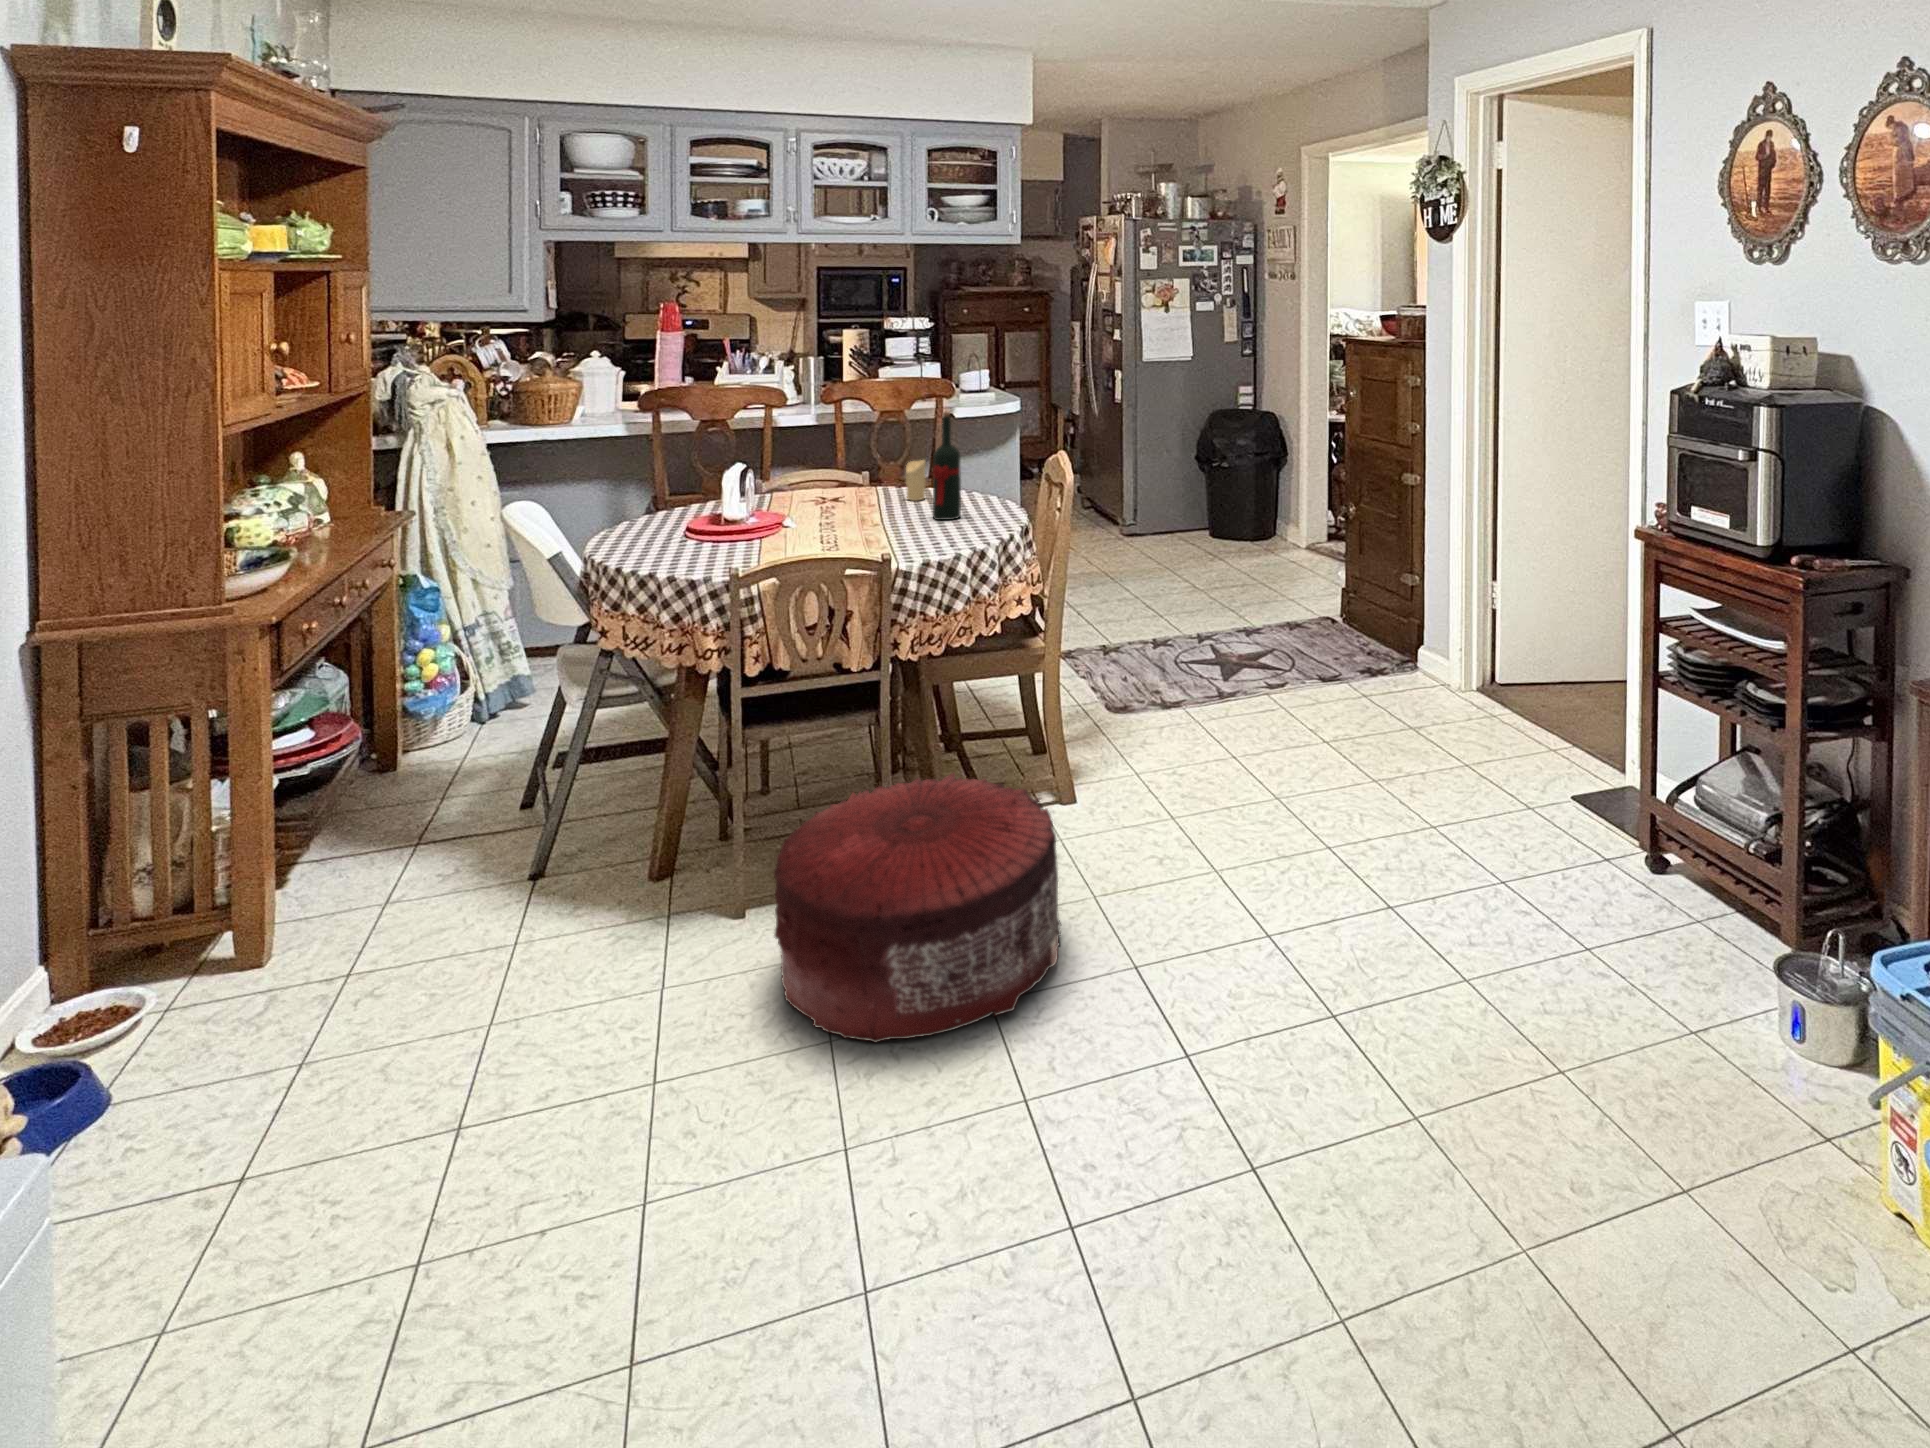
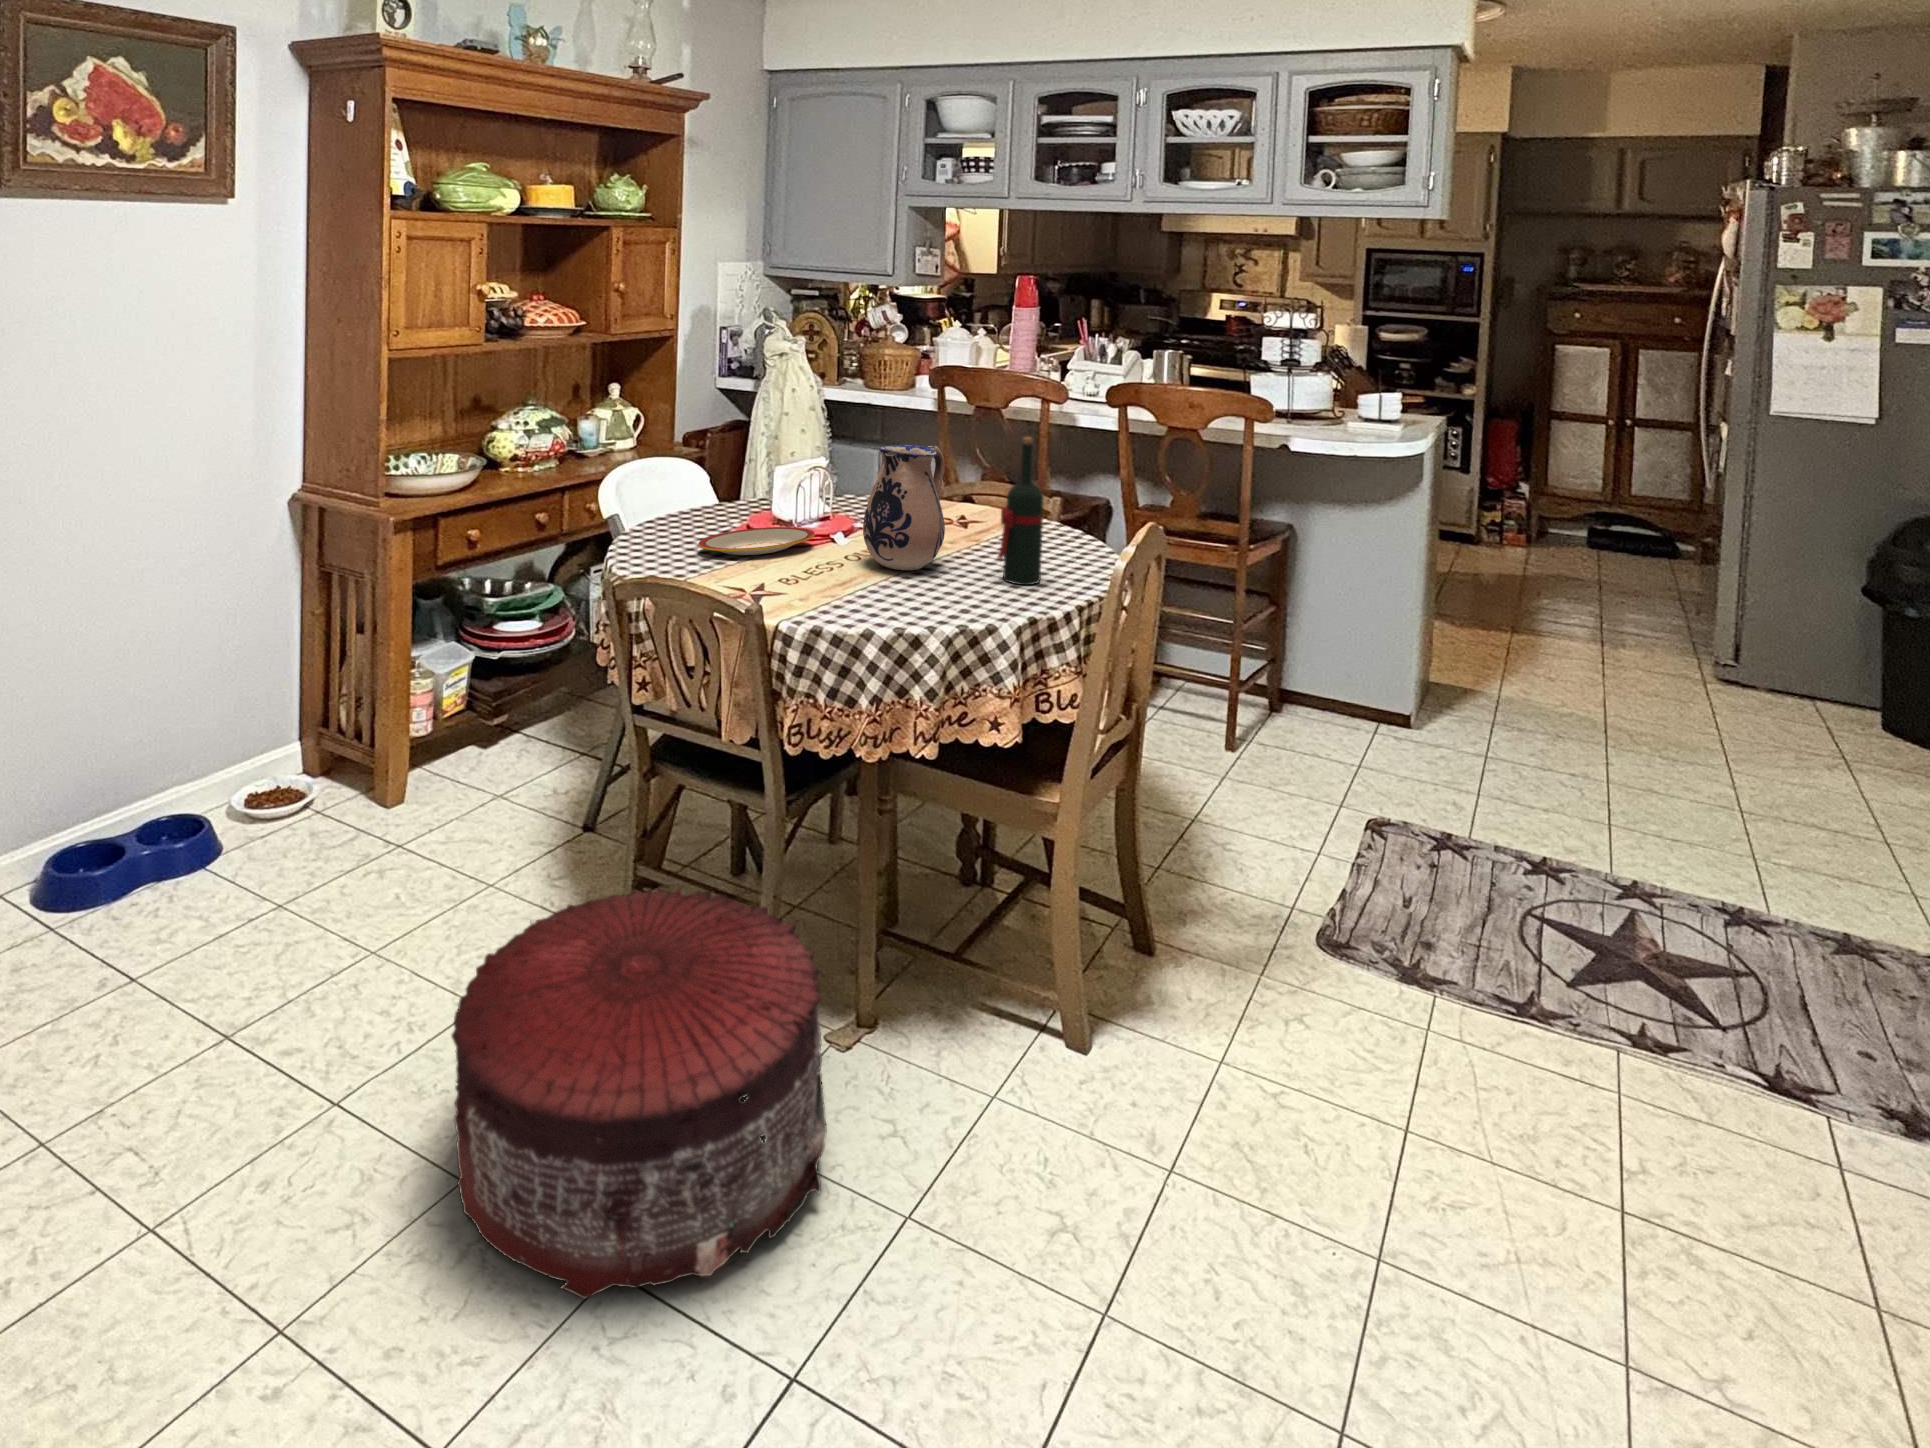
ceramic pitcher: none [828,432,895,531] -> present [863,445,945,570]
candle: present [905,460,925,501] -> none [1055,495,1083,549]
plate: none [706,522,781,551] -> present [698,527,815,555]

